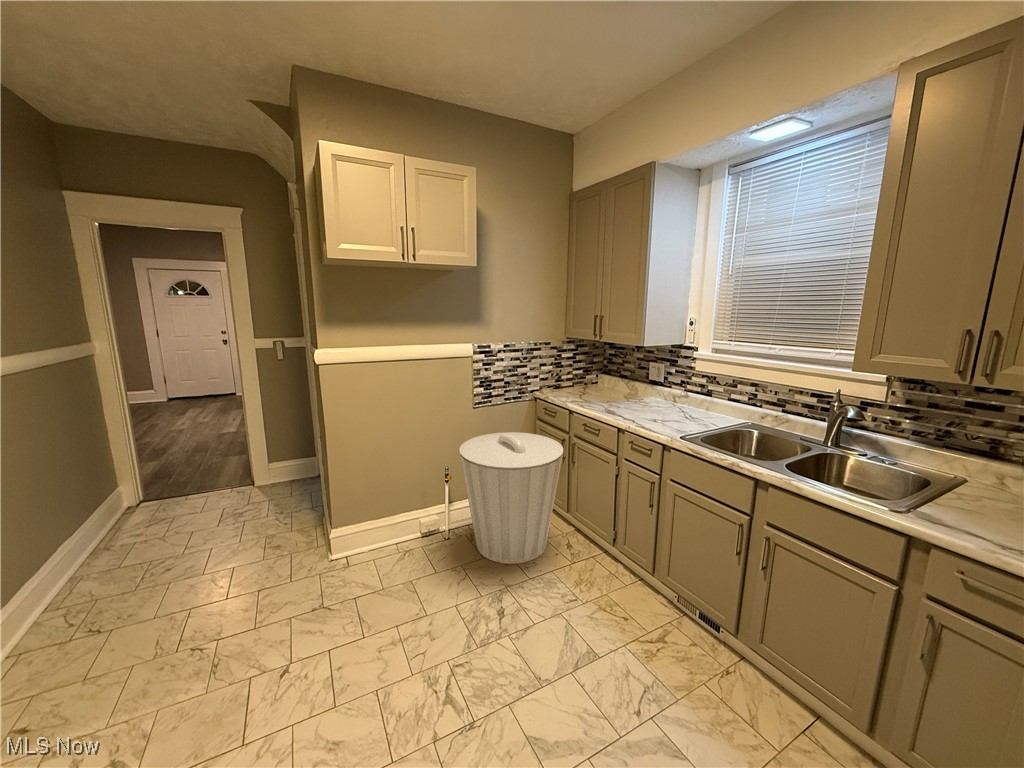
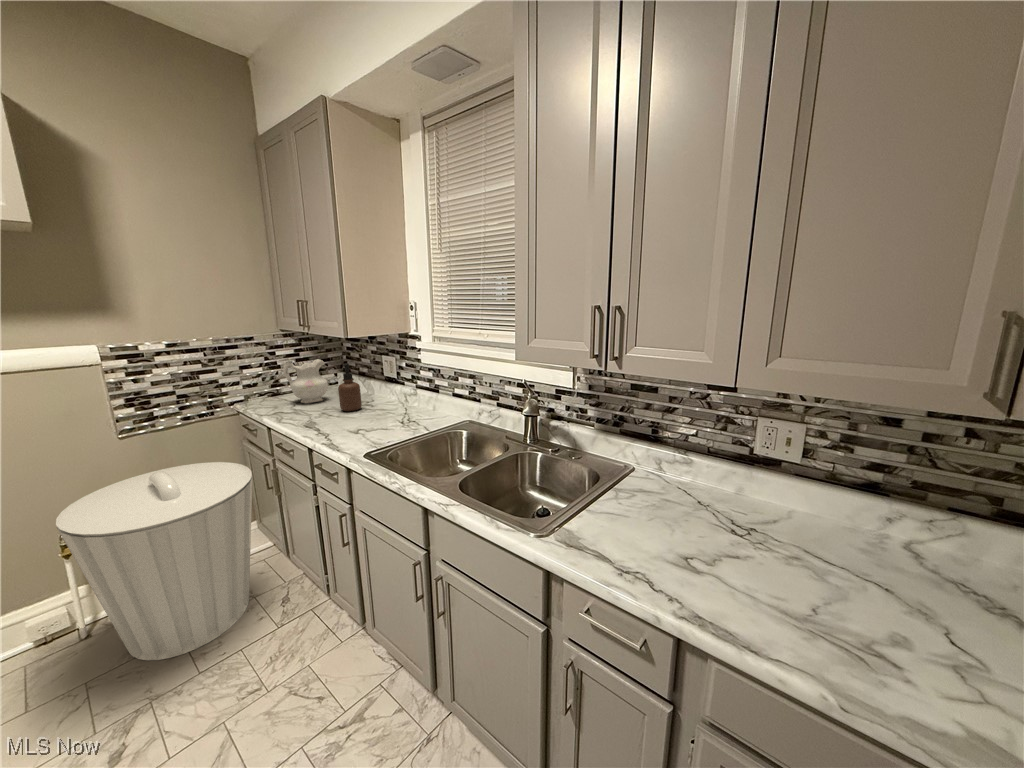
ceramic pitcher: none [575,362,604,396] -> present [283,359,328,403]
soap dispenser: none [623,367,641,405] -> present [338,363,362,411]

